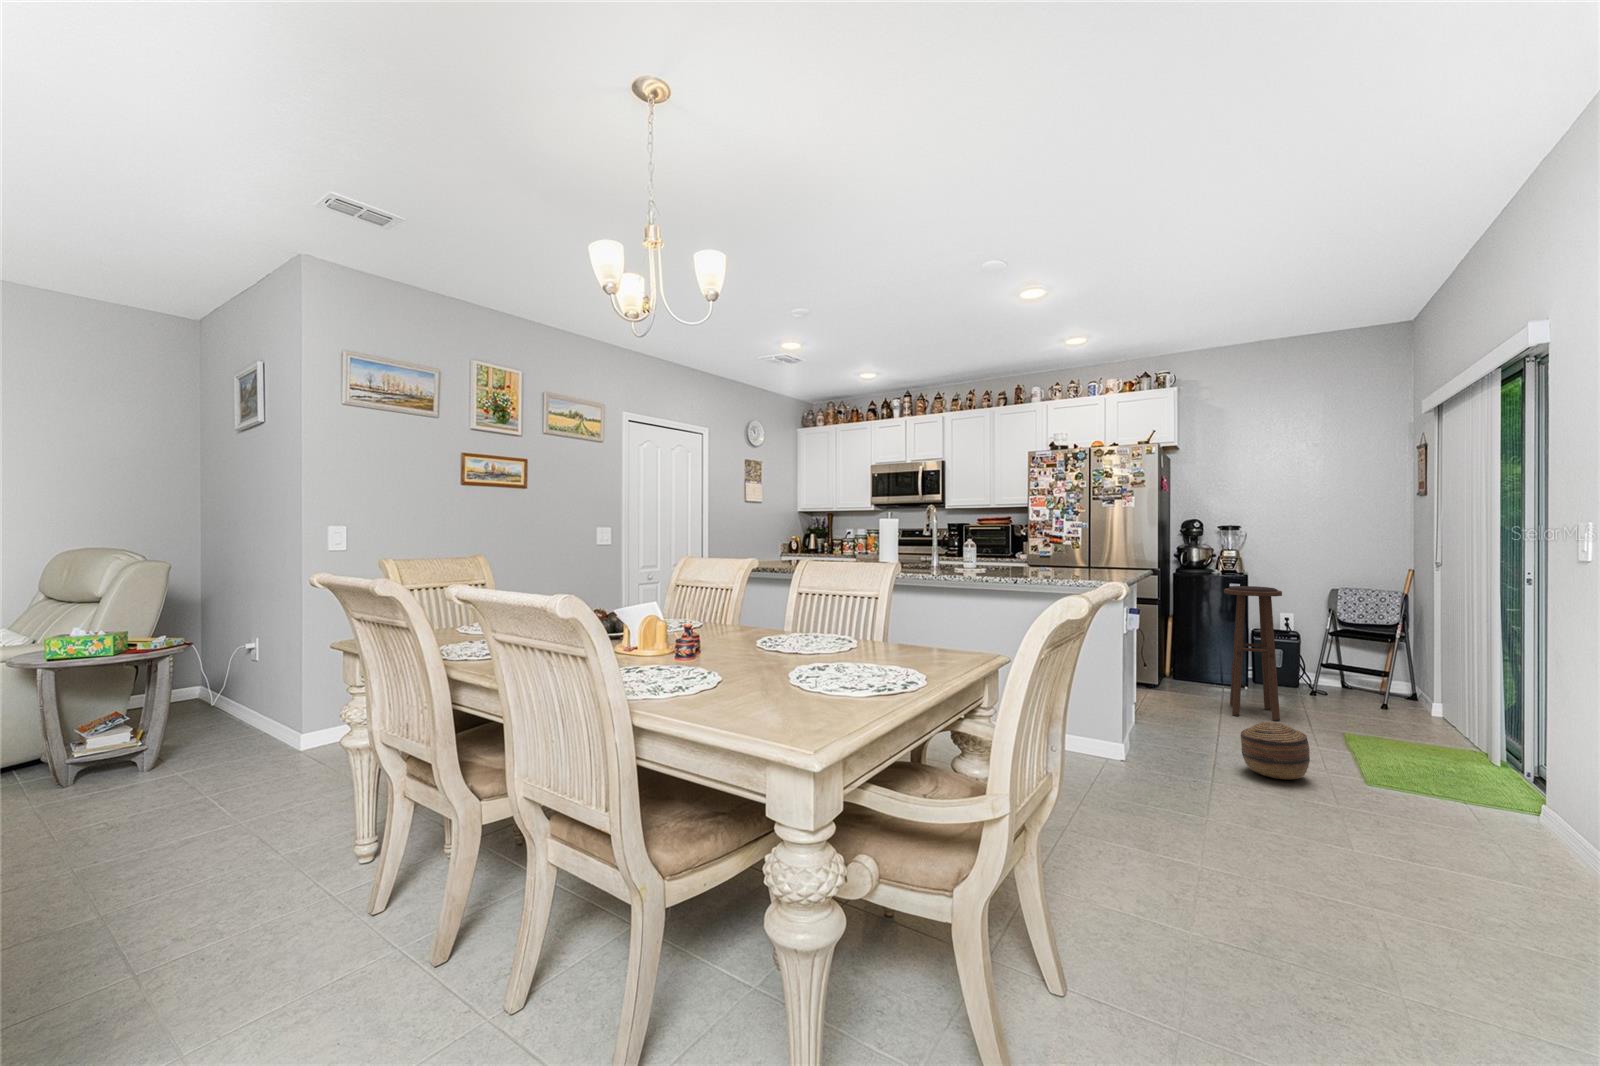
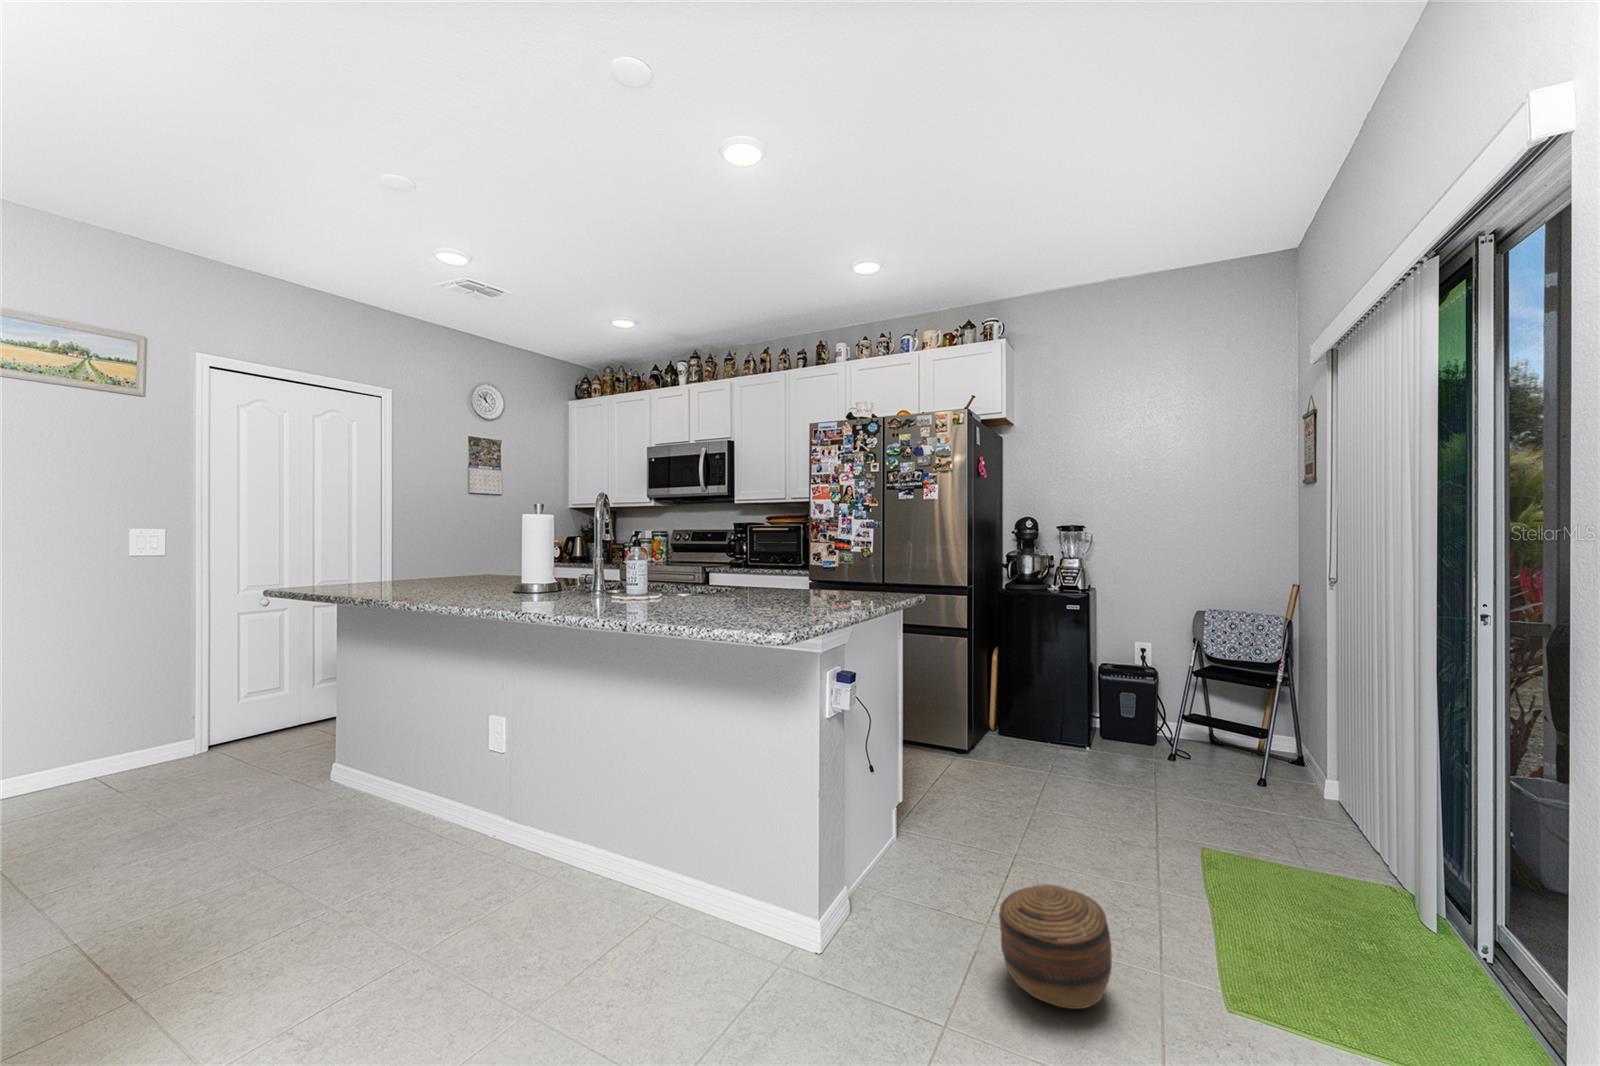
stool: present [1224,586,1282,721] -> none [1038,614,1116,821]

